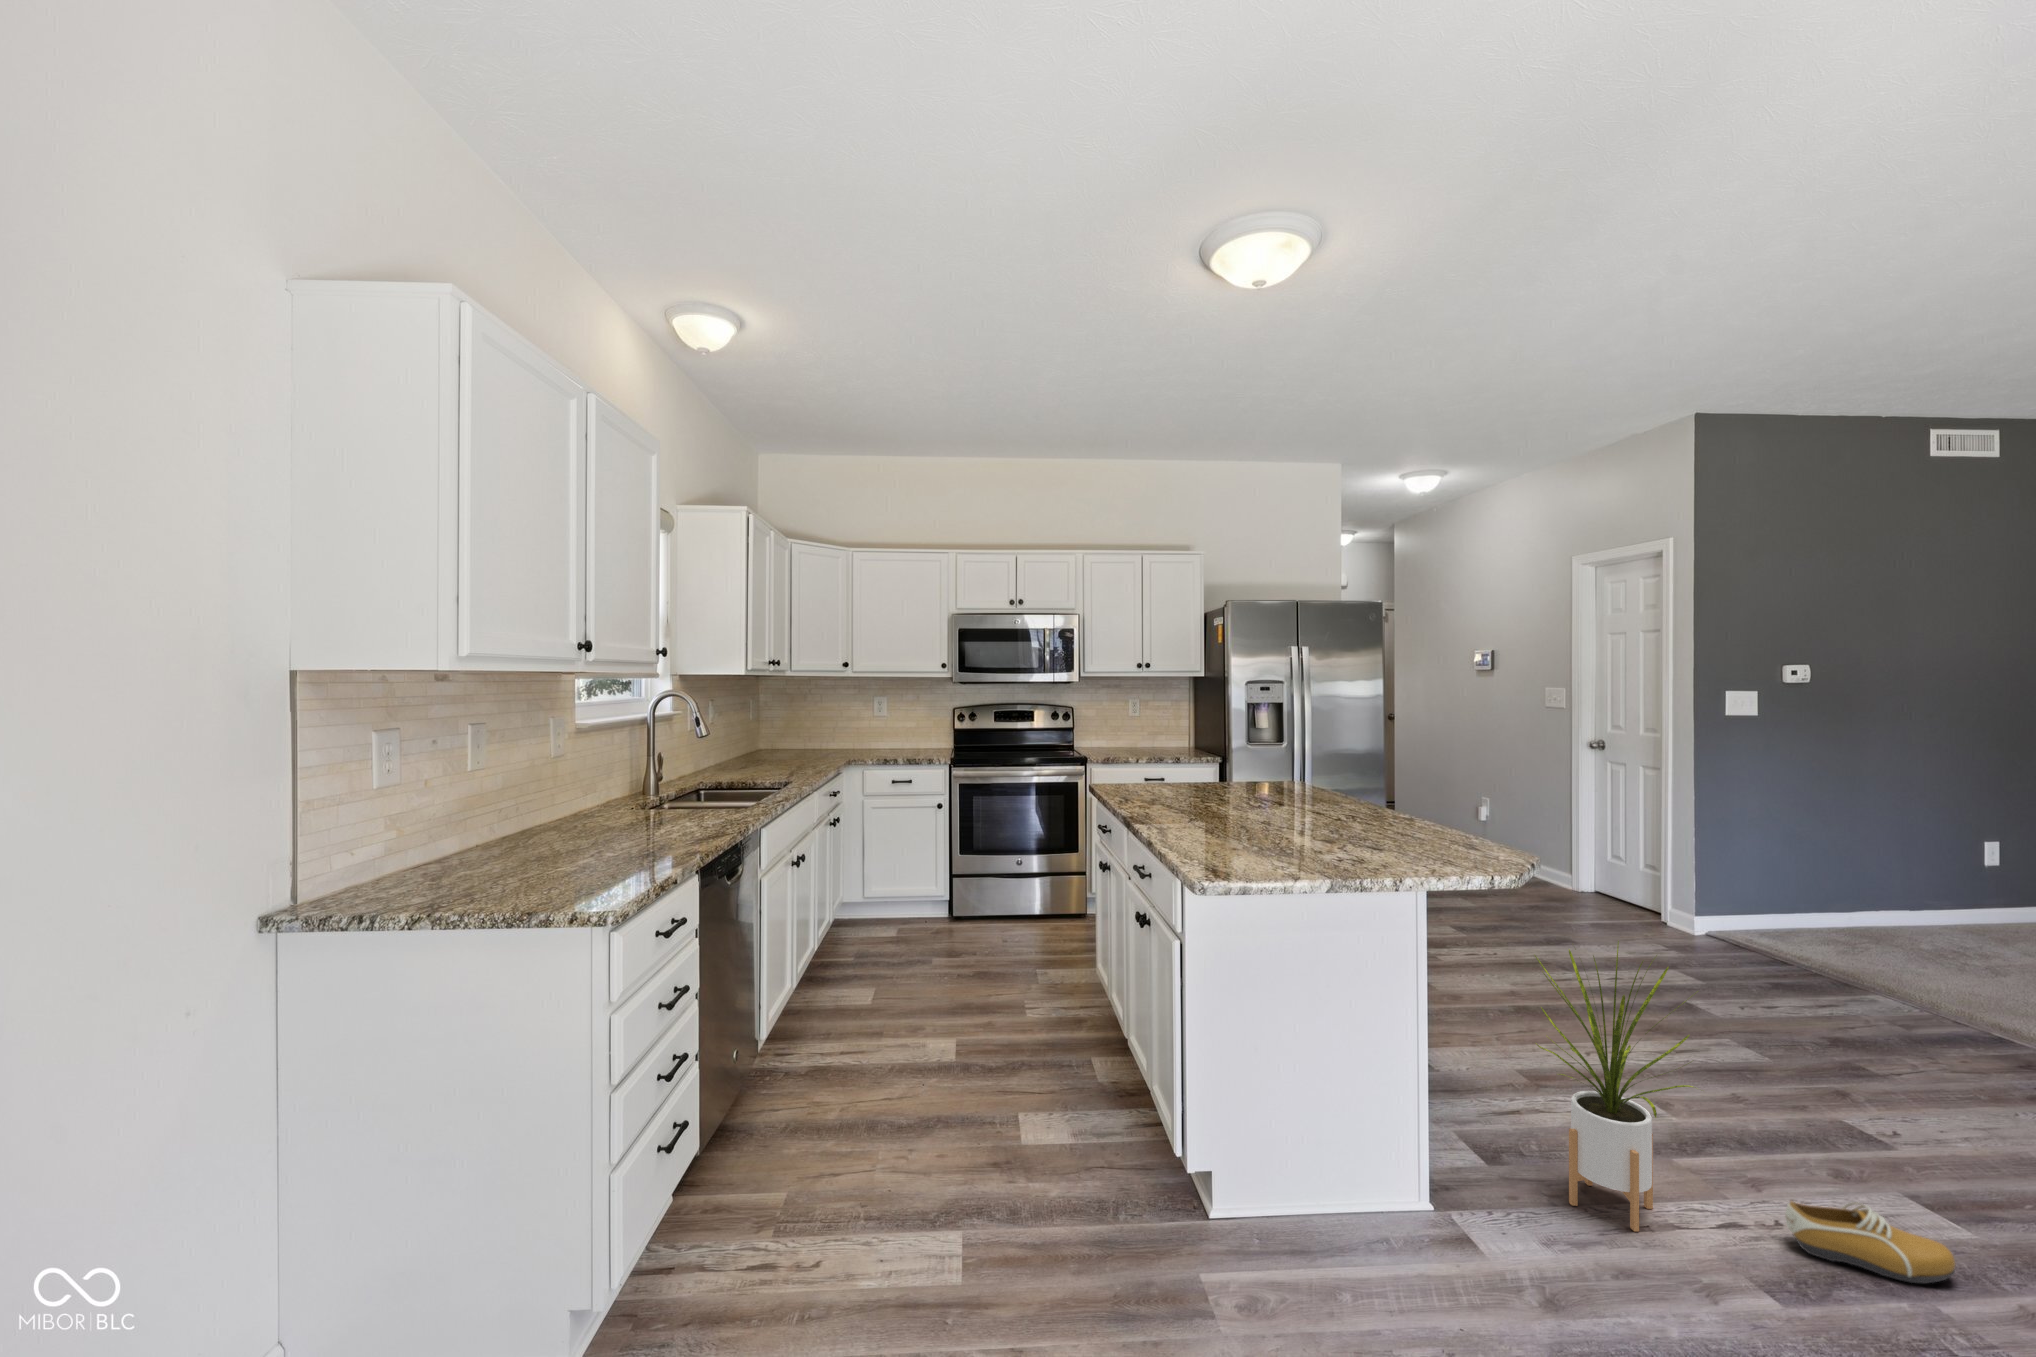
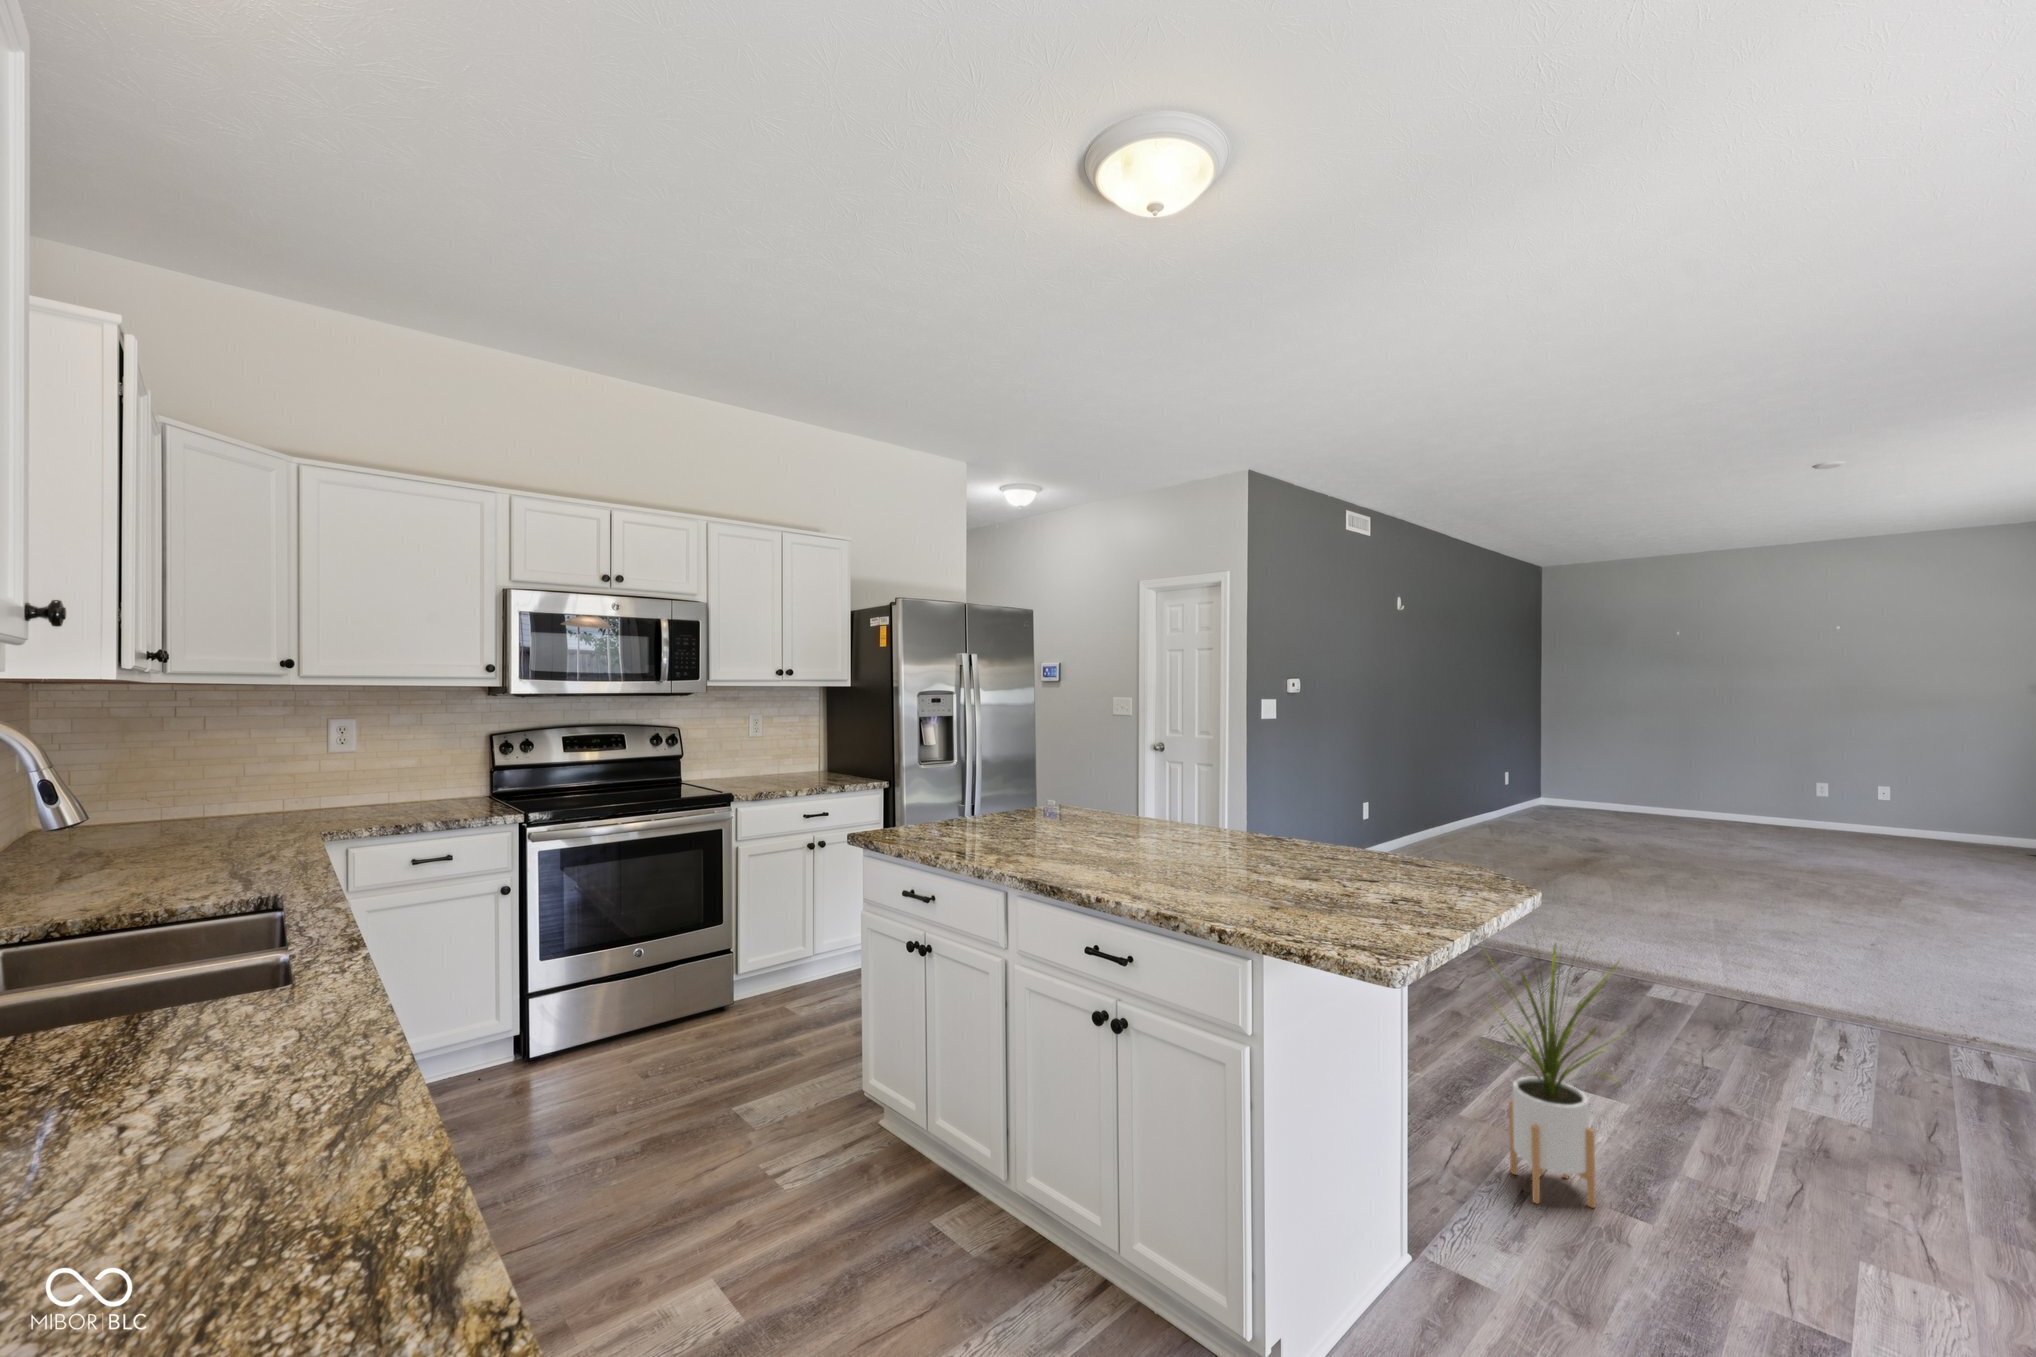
shoe: present [1785,1201,1955,1283] -> none [1644,1110,1735,1170]

